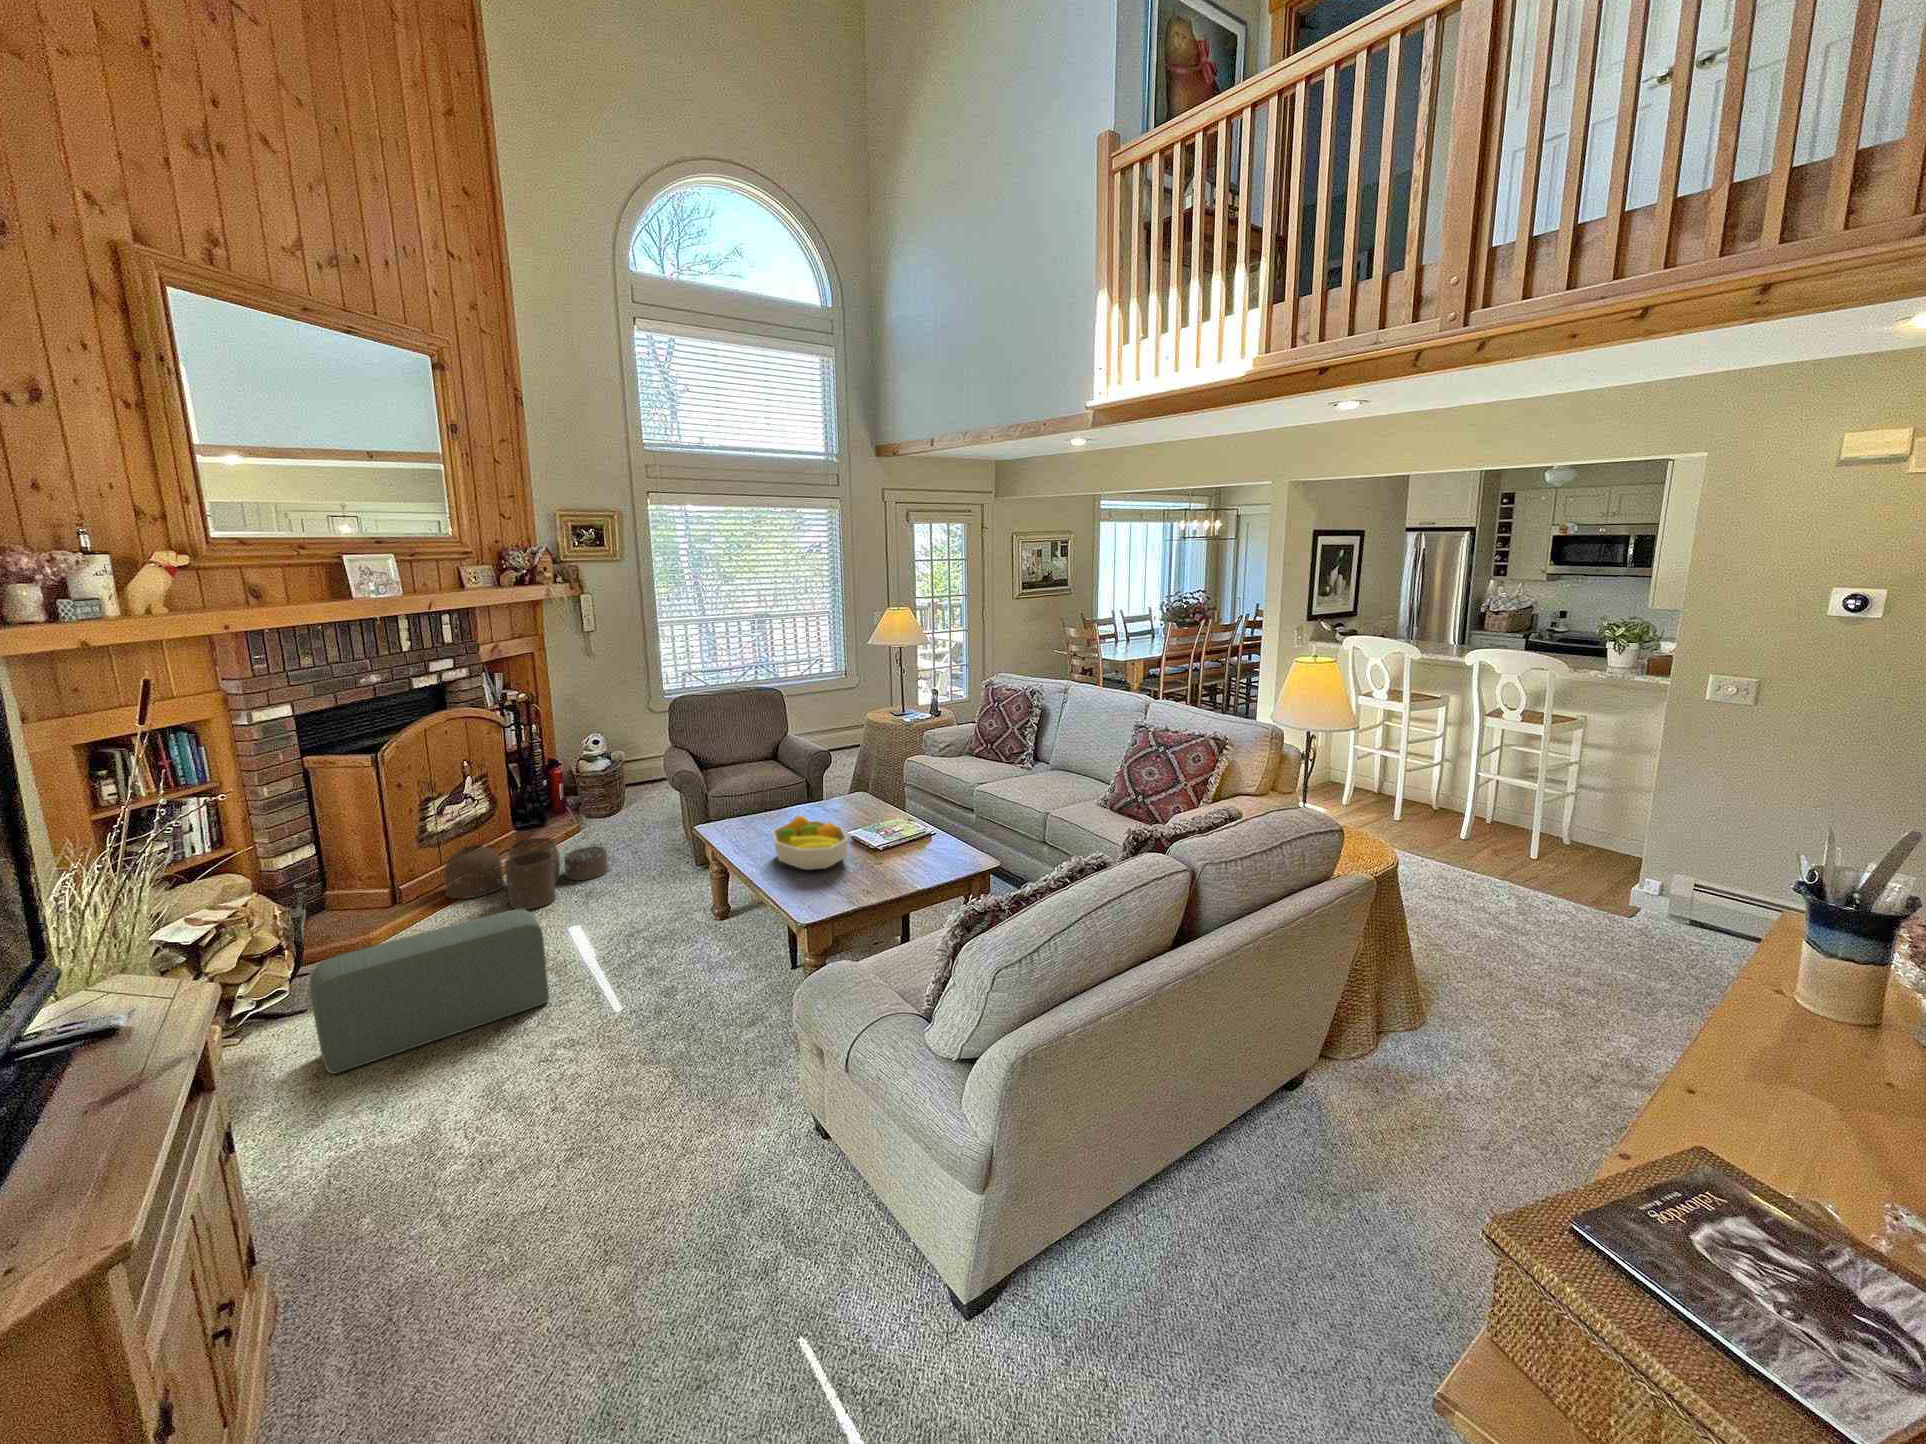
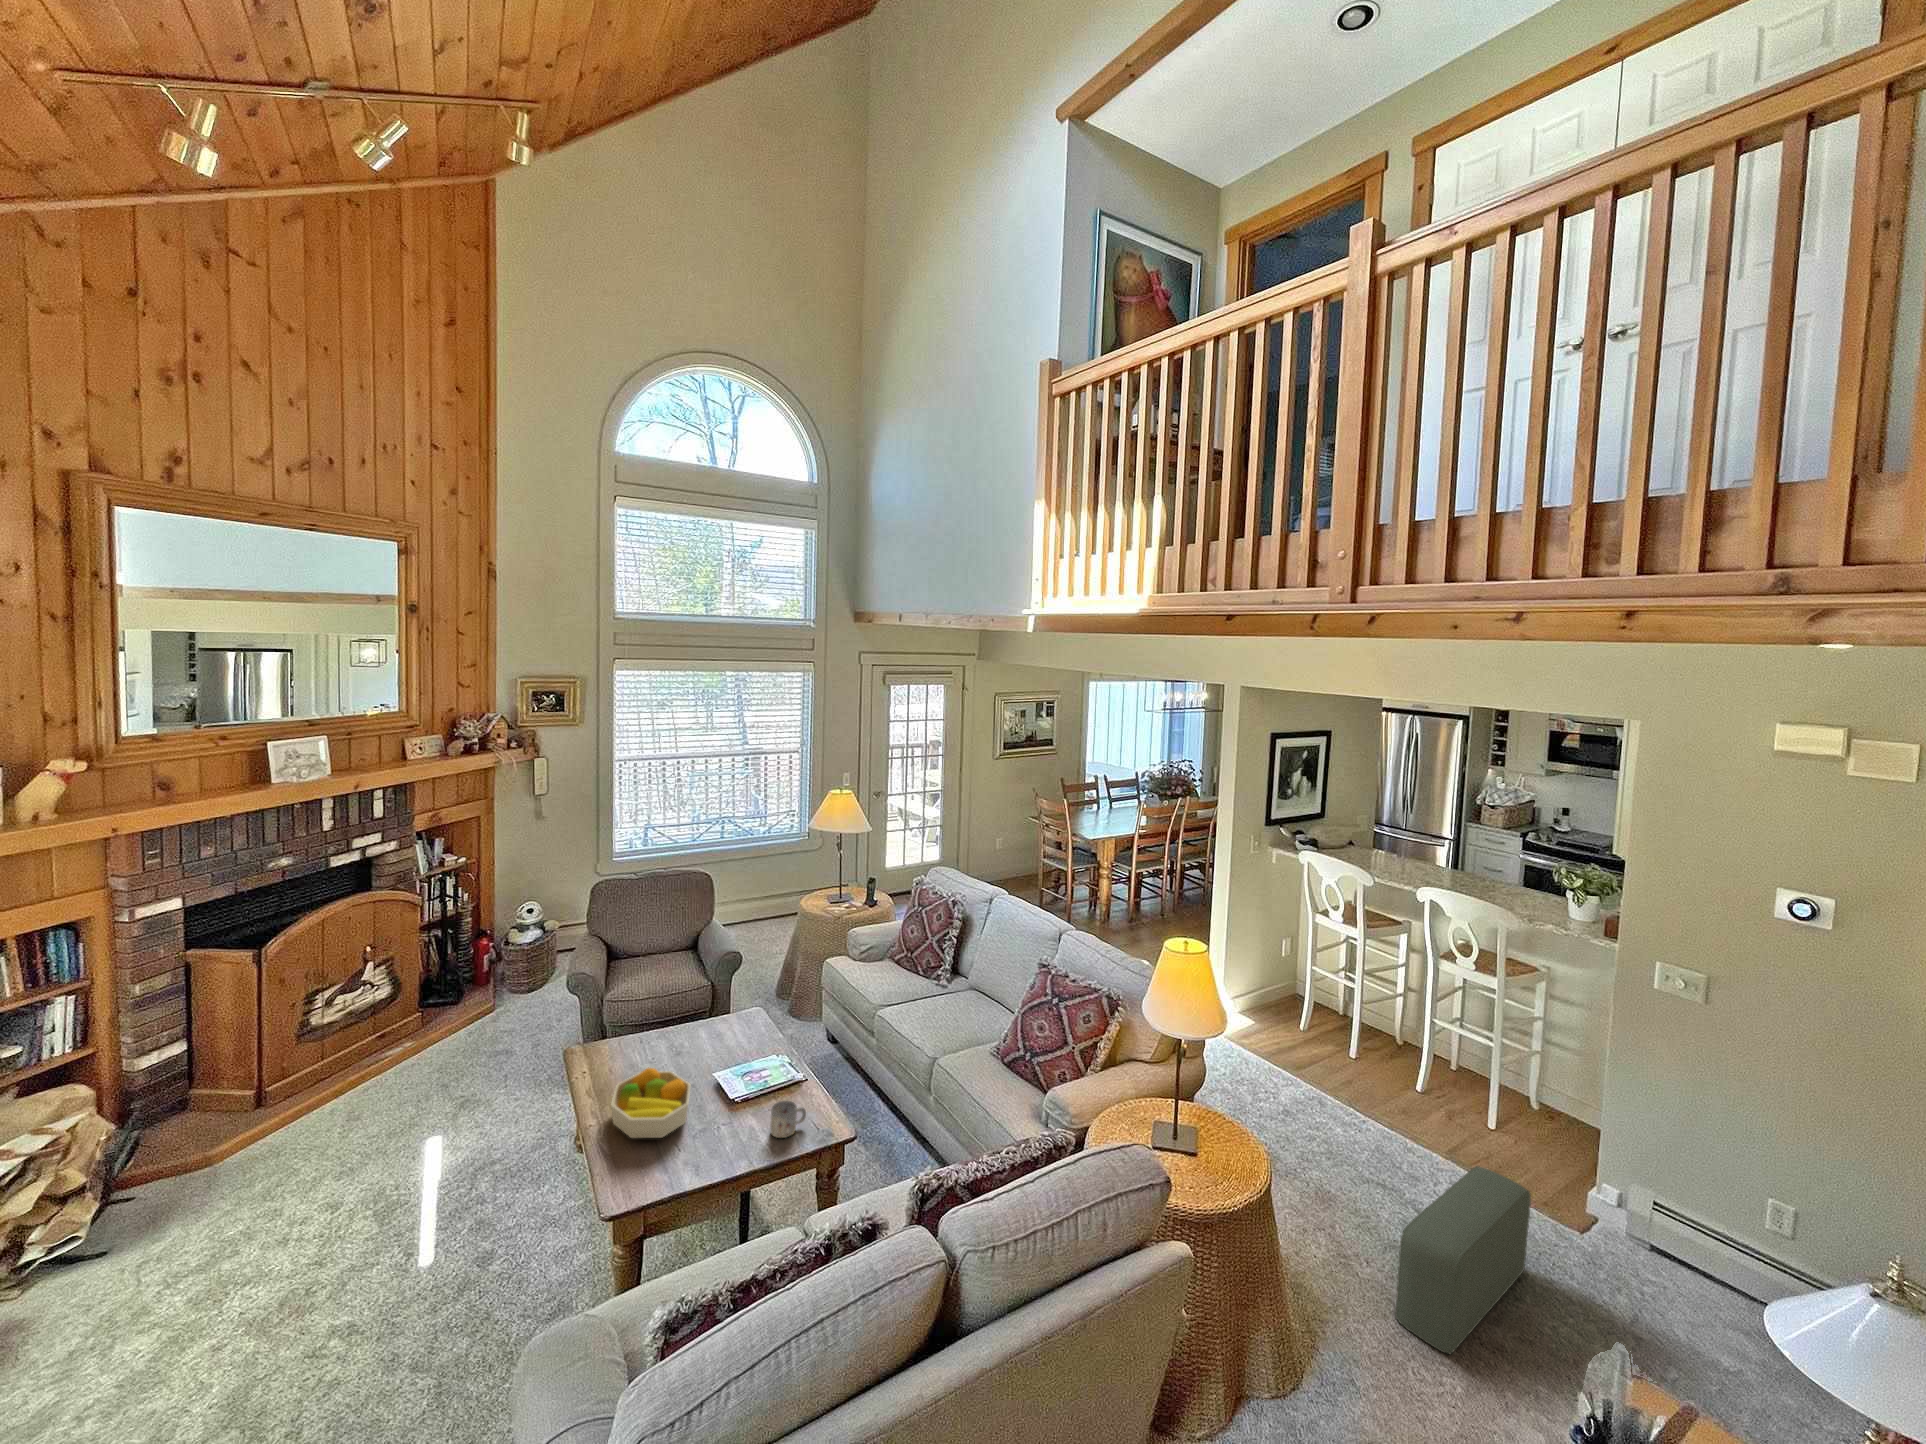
mug: none [926,833,957,863] -> present [770,1101,806,1138]
woven basket: present [444,837,608,909] -> none [320,1031,499,1121]
pouf: present [310,909,549,1074] -> present [1395,1166,1531,1354]

